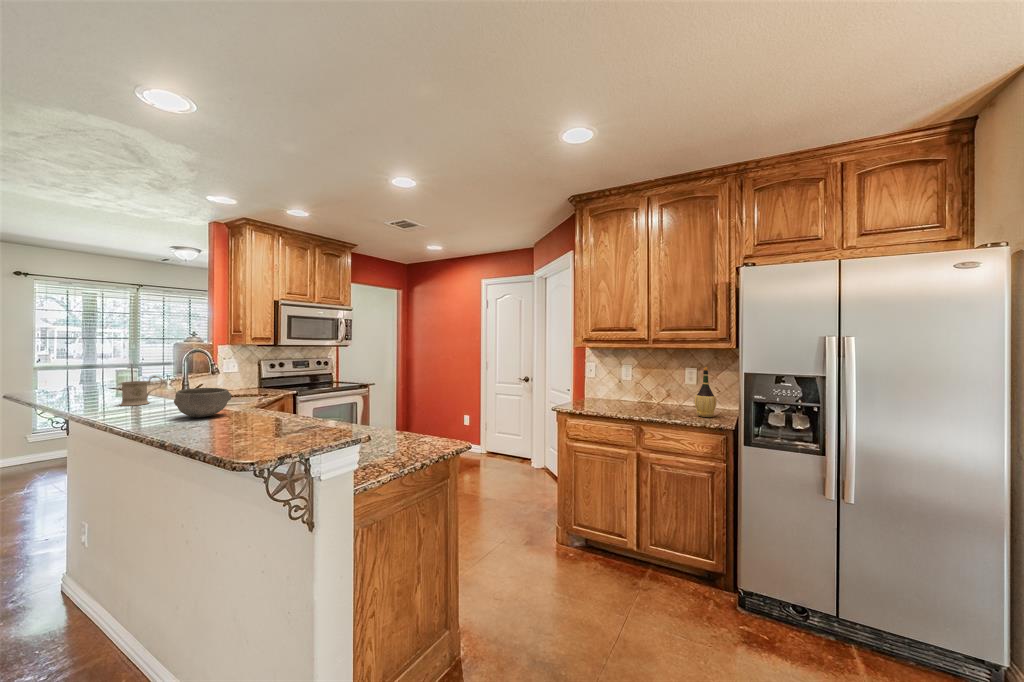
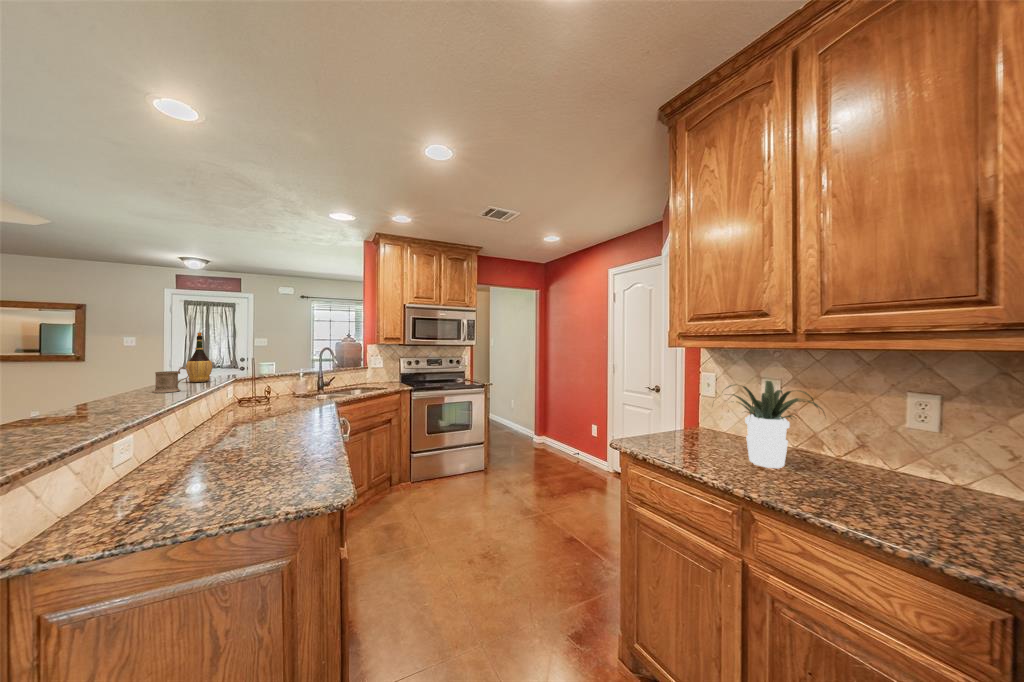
potted plant: none [608,365,663,409] -> present [727,381,824,468]
wine bottle: present [695,367,717,417] -> present [186,333,212,382]
bowl: present [174,388,231,417] -> none [76,381,144,412]

